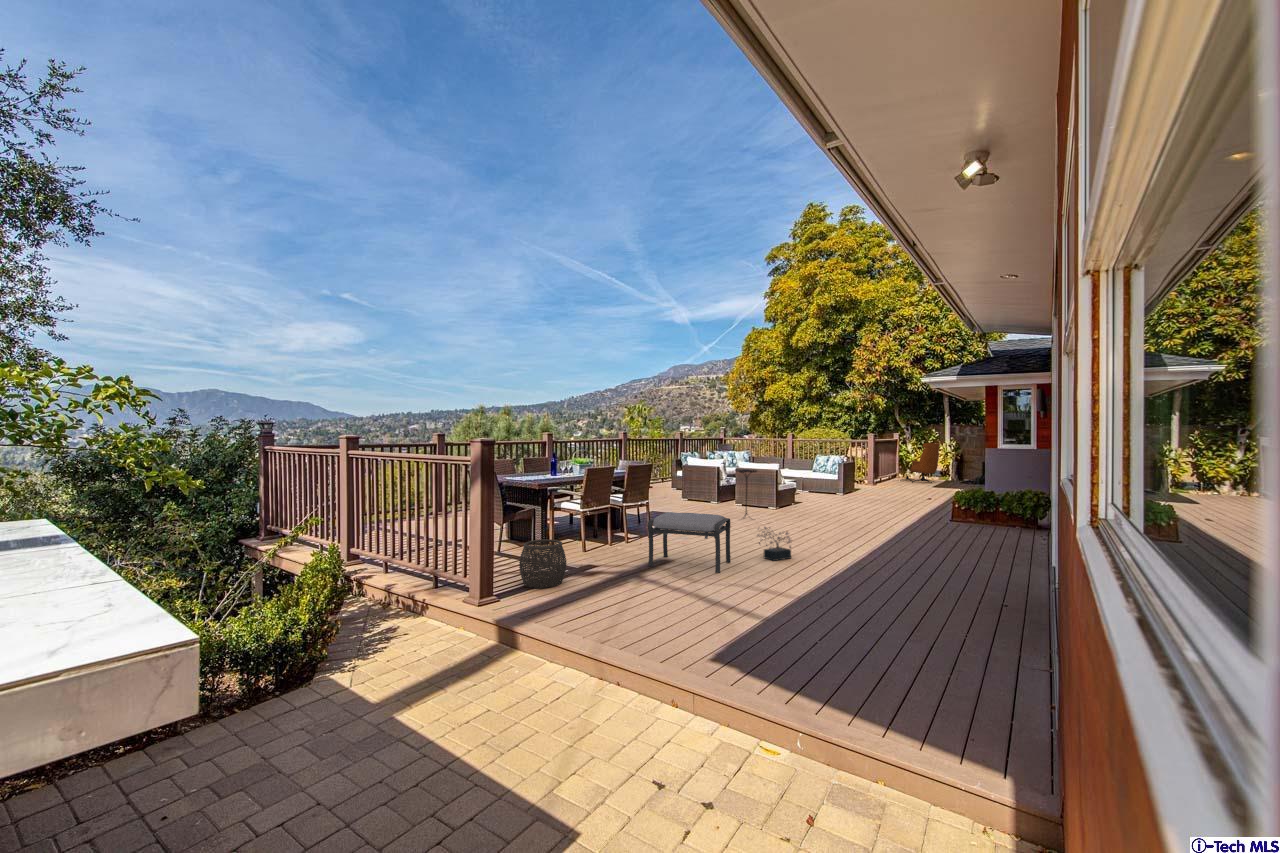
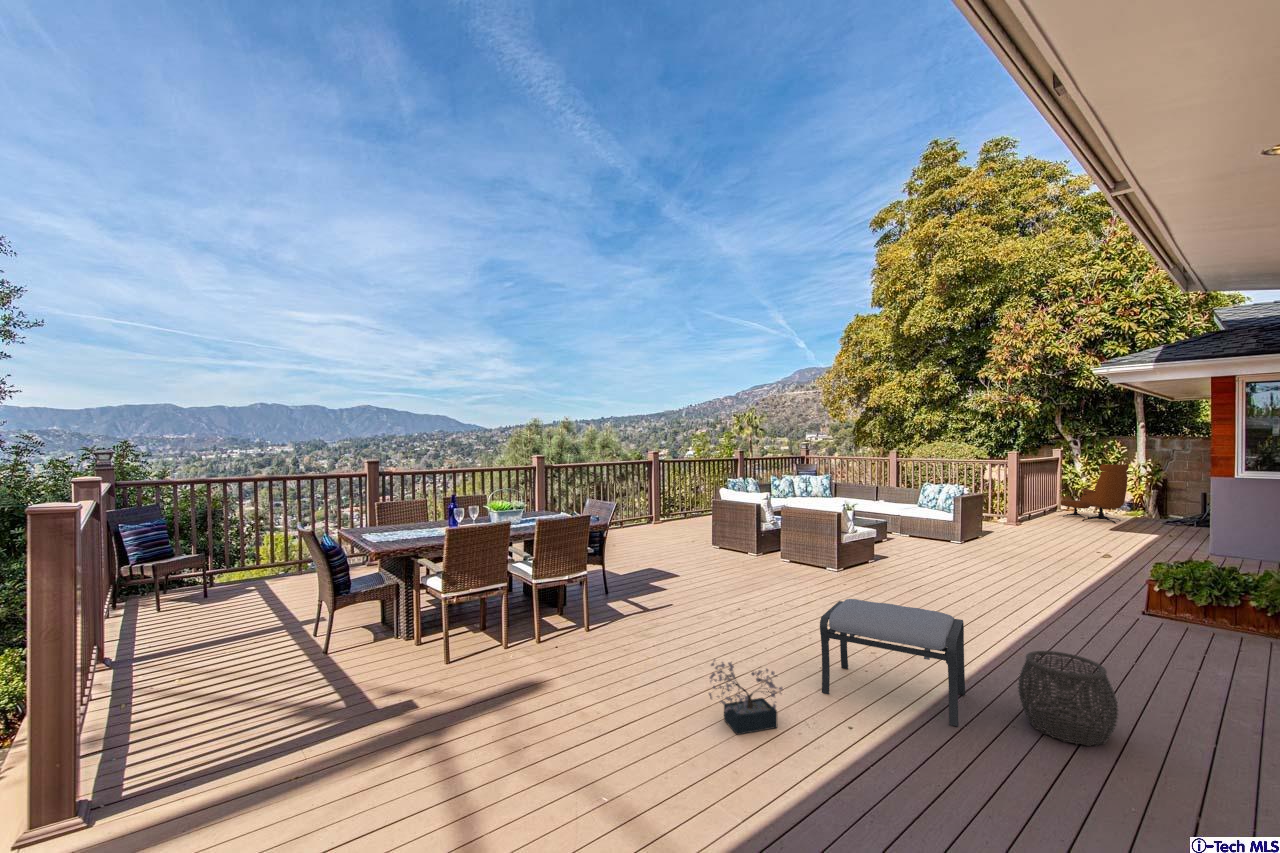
side table: present [736,469,757,516] -> none [757,516,792,598]
ottoman: present [648,512,731,573] -> present [820,599,965,727]
woven basket: present [519,540,567,588] -> present [1018,651,1118,746]

